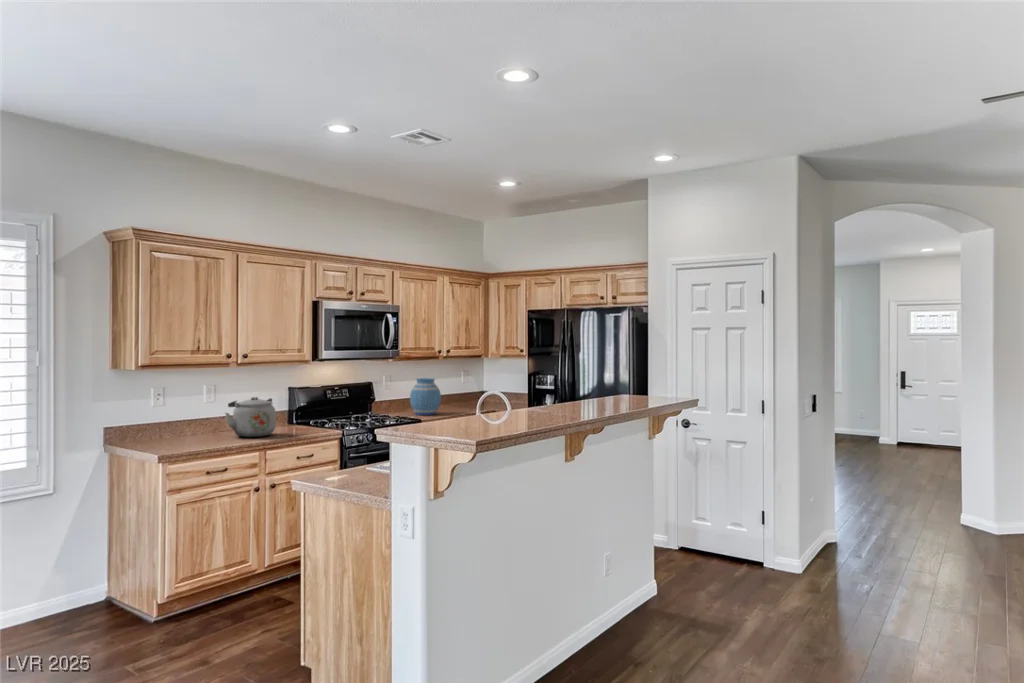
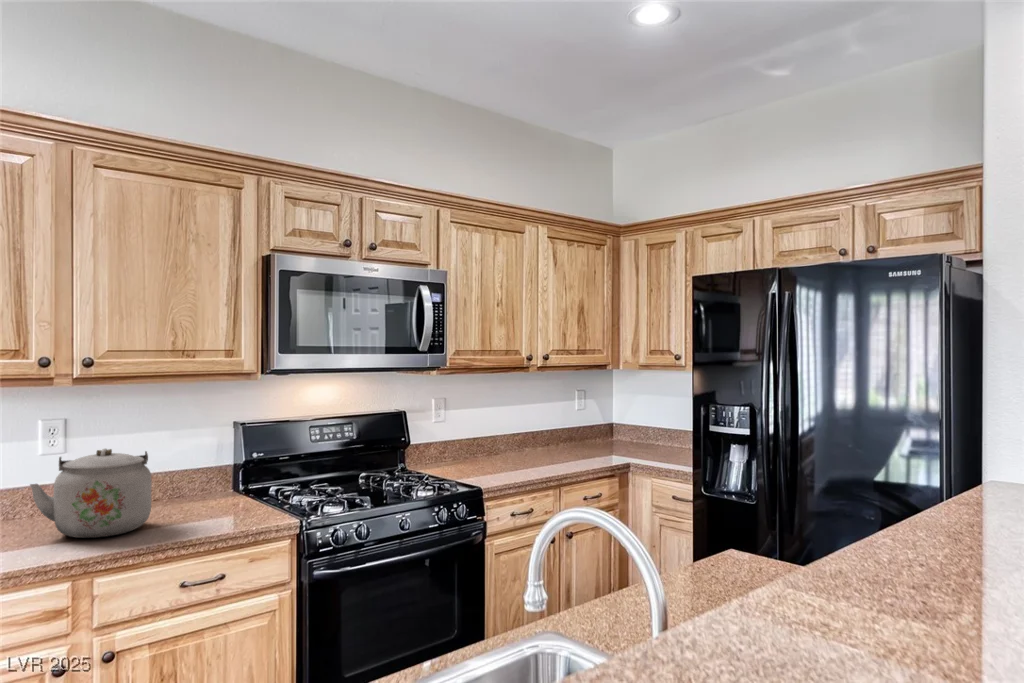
vase: present [410,378,441,415] -> none [472,406,528,475]

